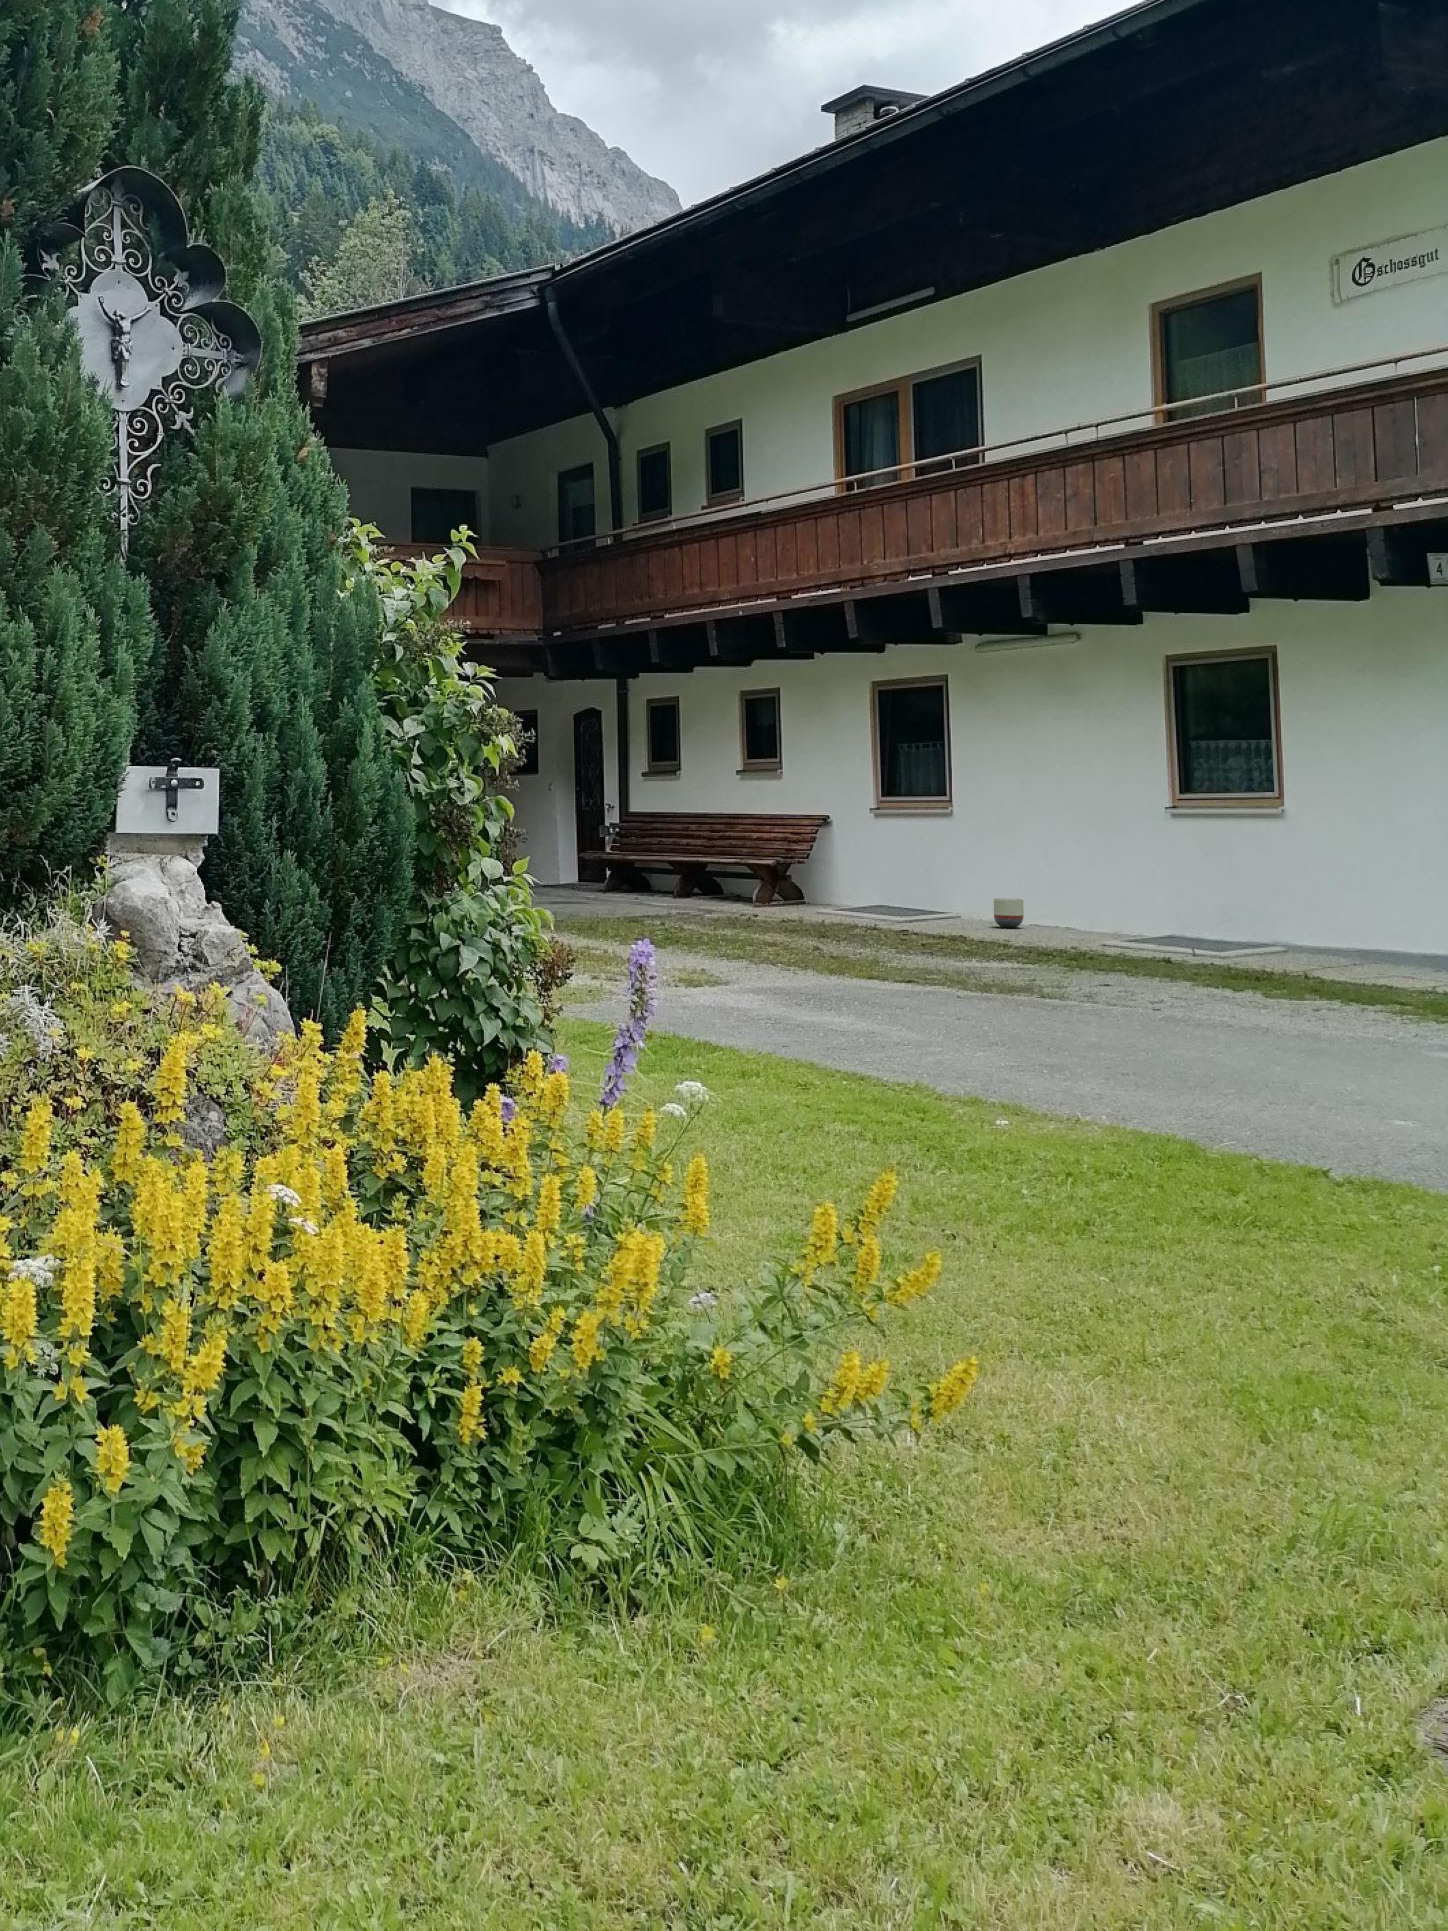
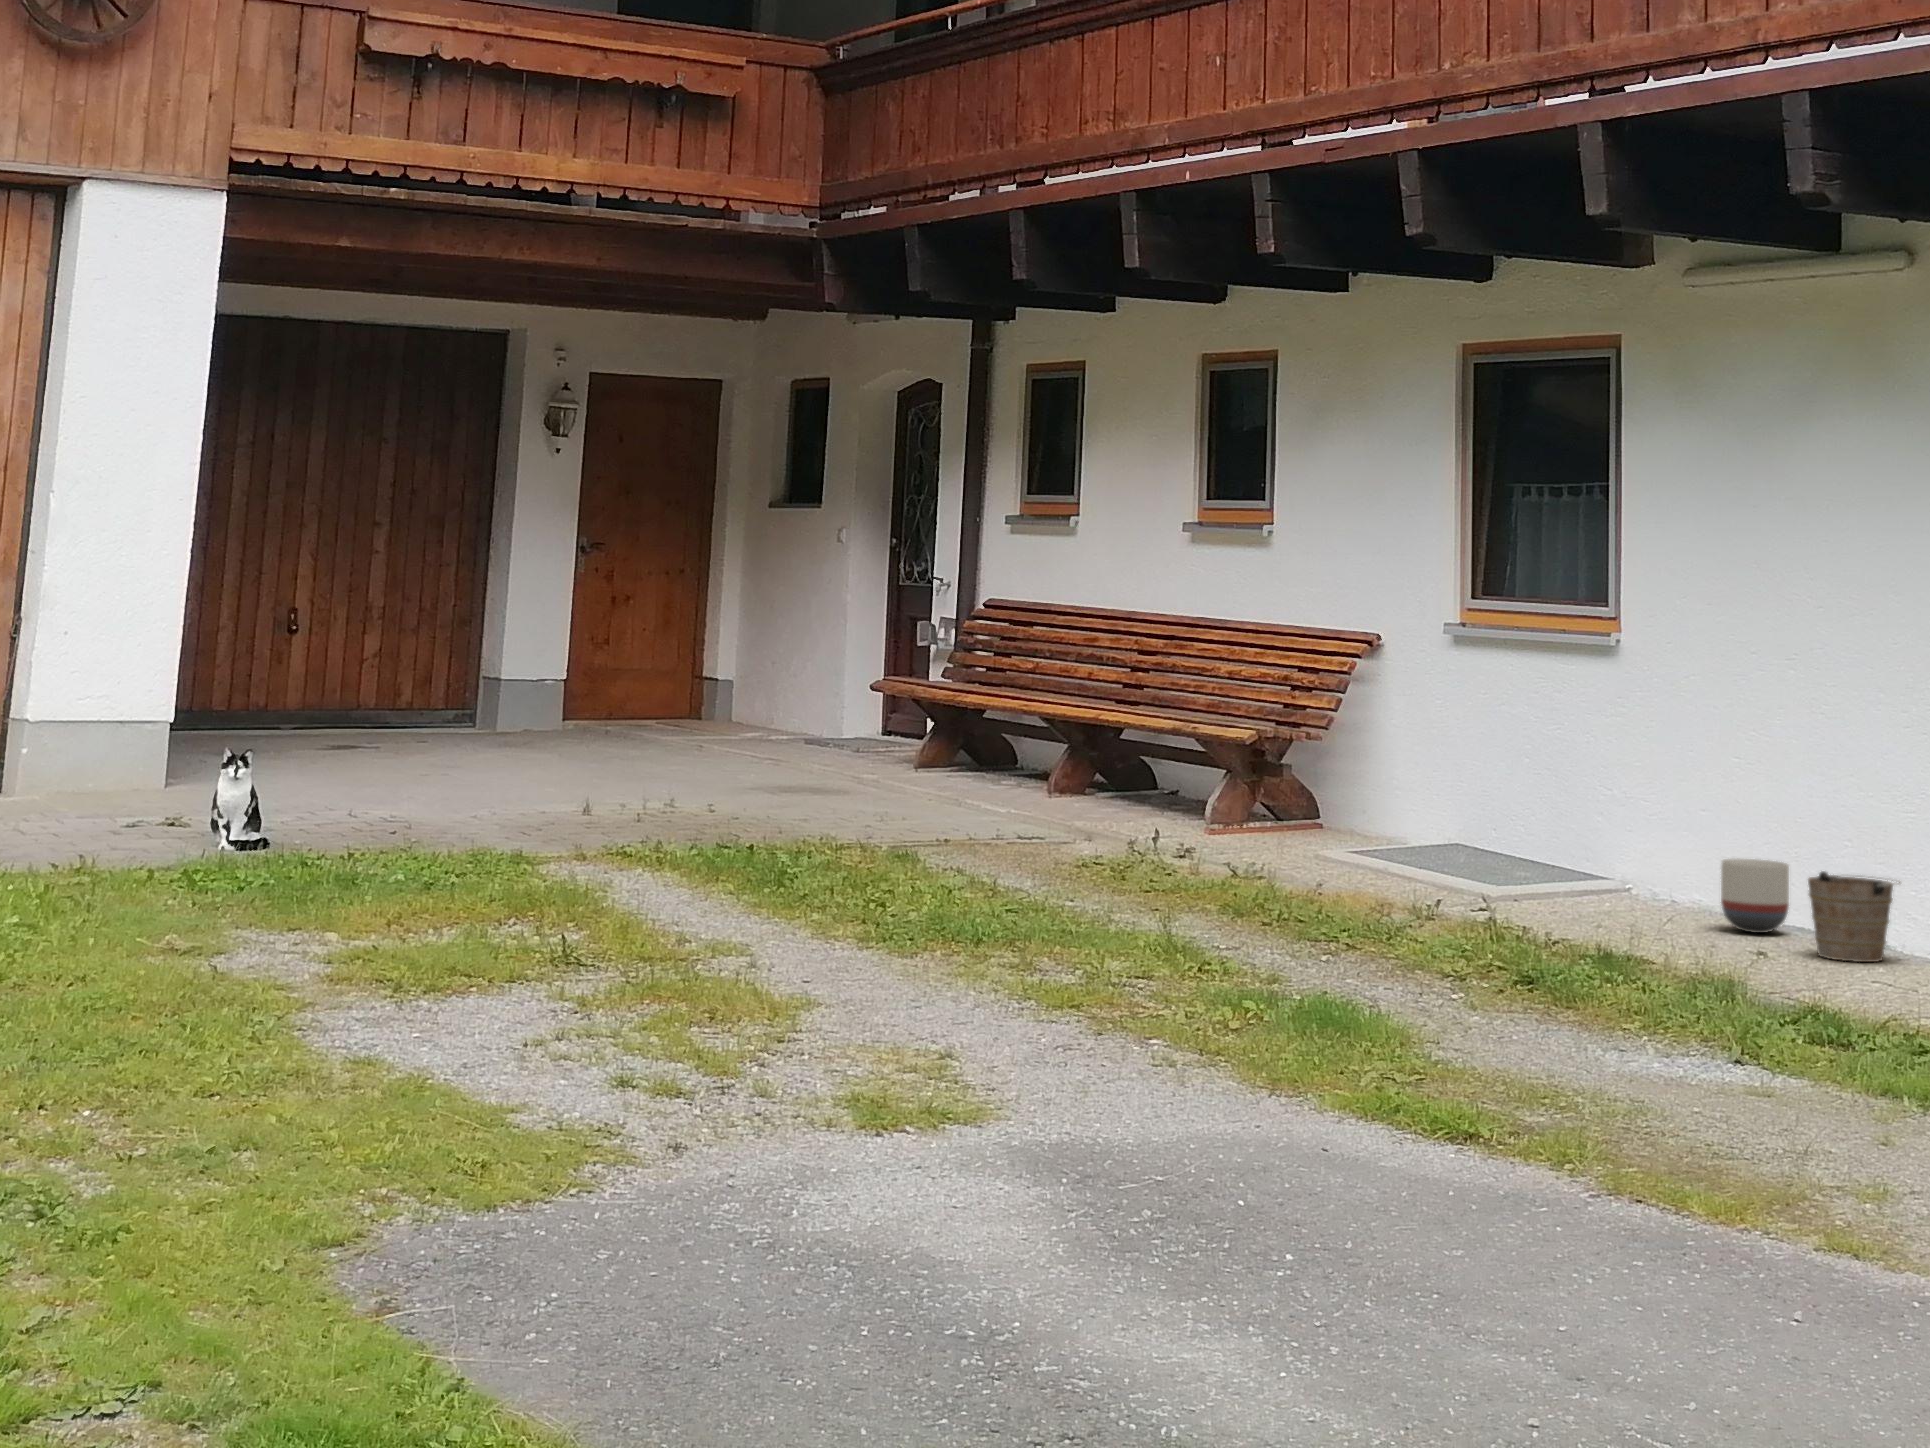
bucket: none [1031,900,1072,934] -> present [1808,871,1900,962]

